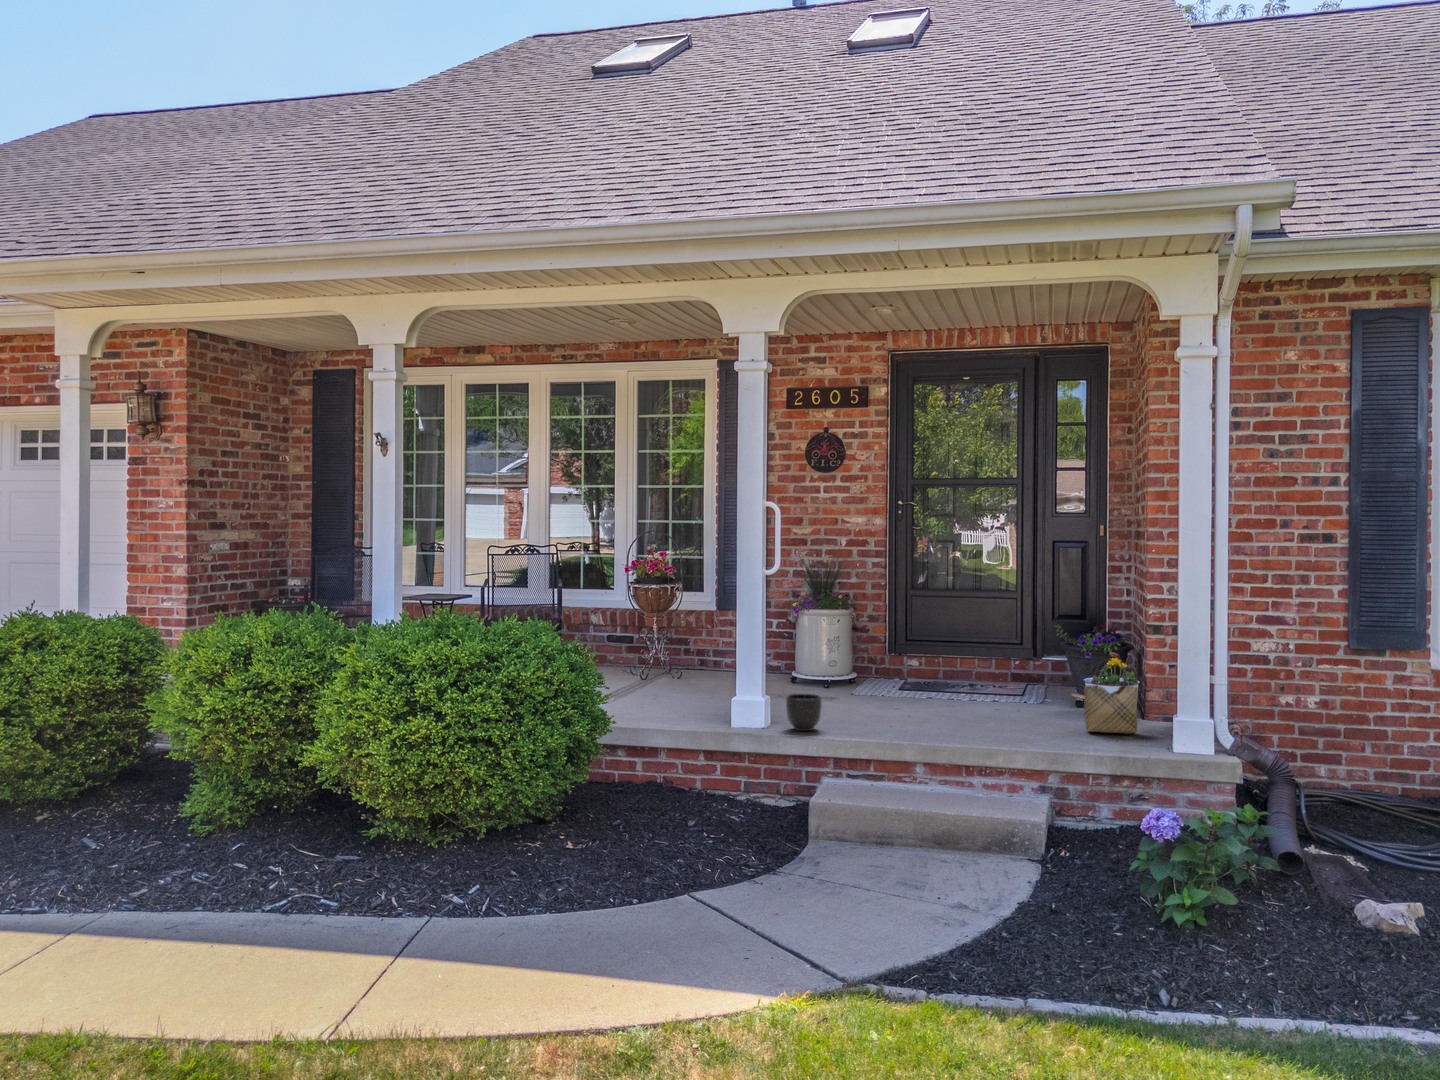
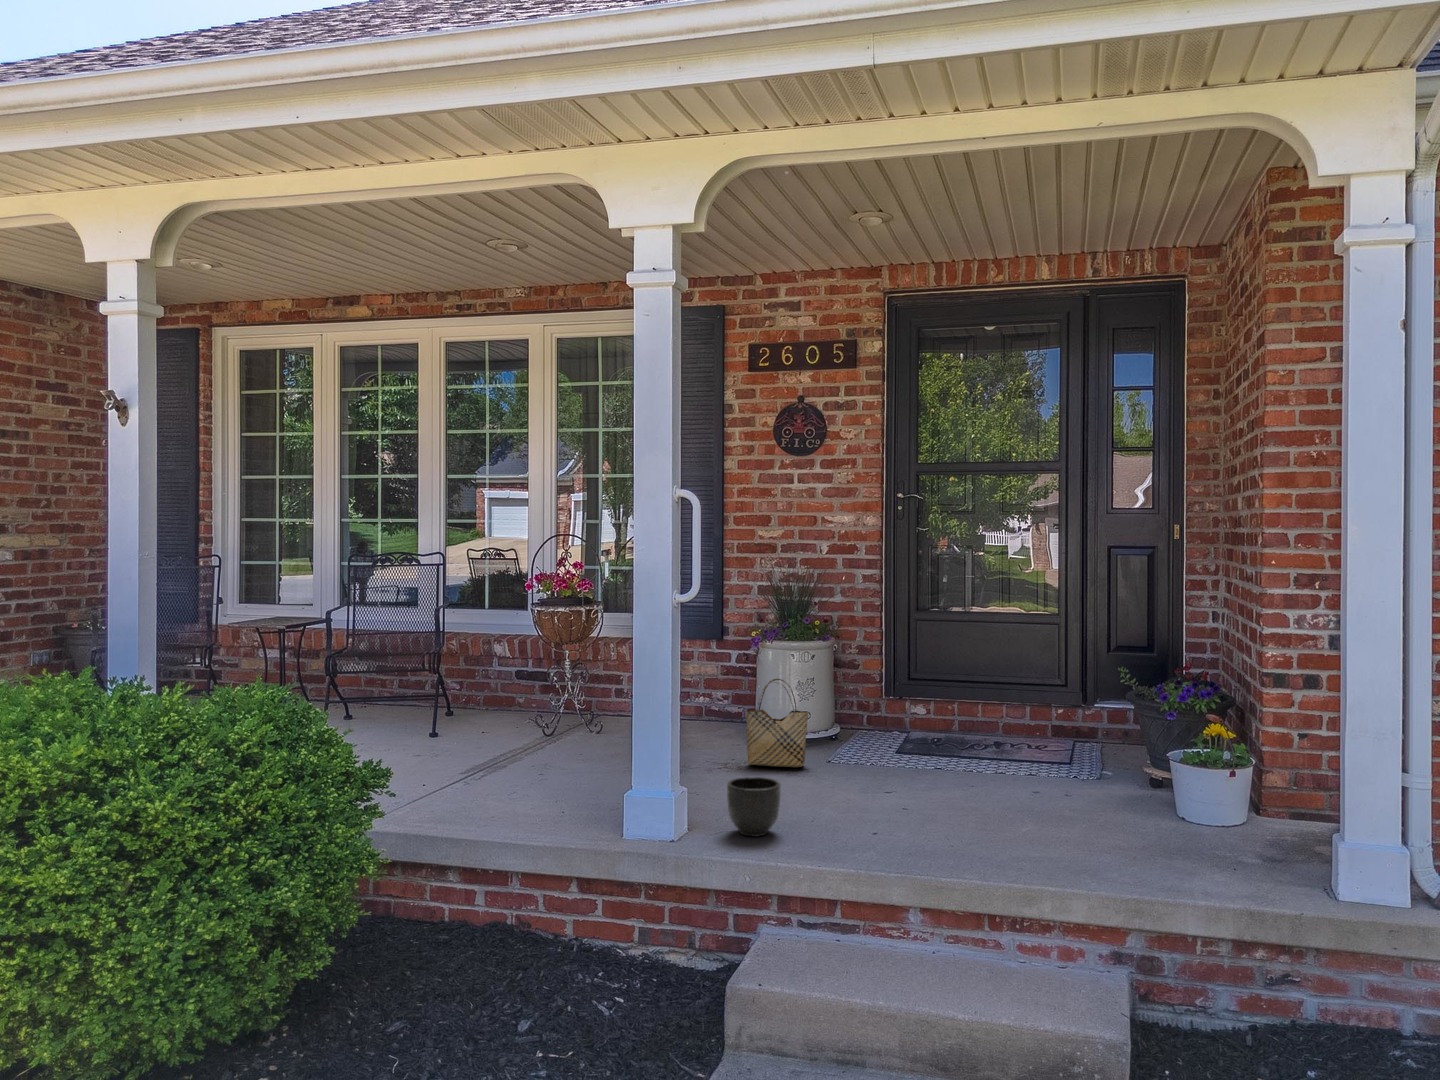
woven basket: present [1084,662,1138,734] -> present [745,679,809,767]

